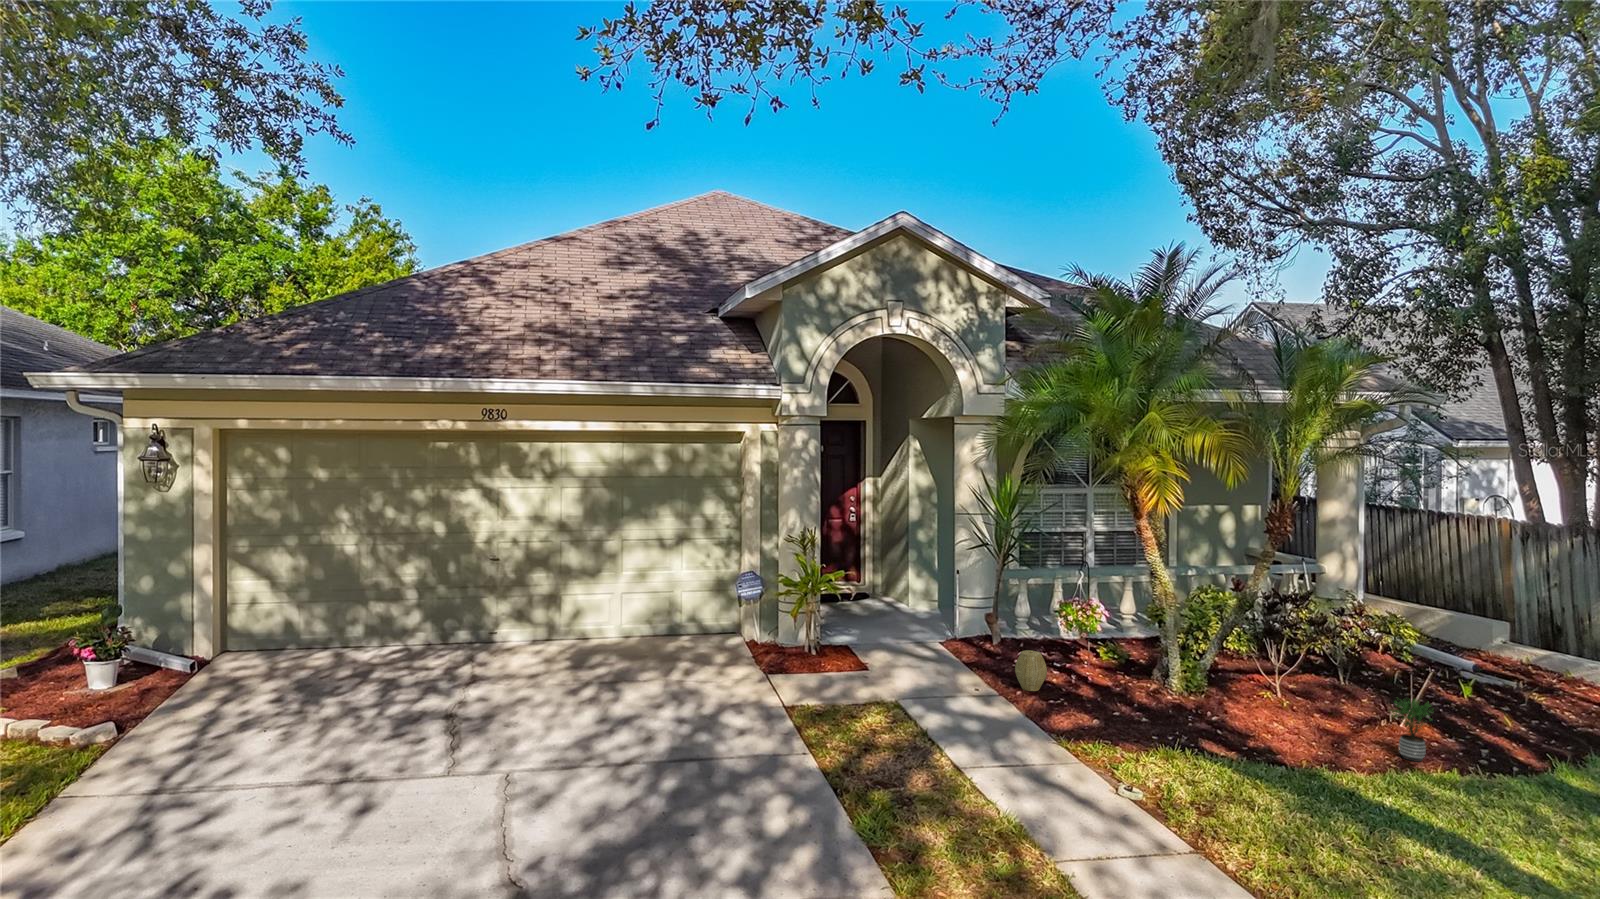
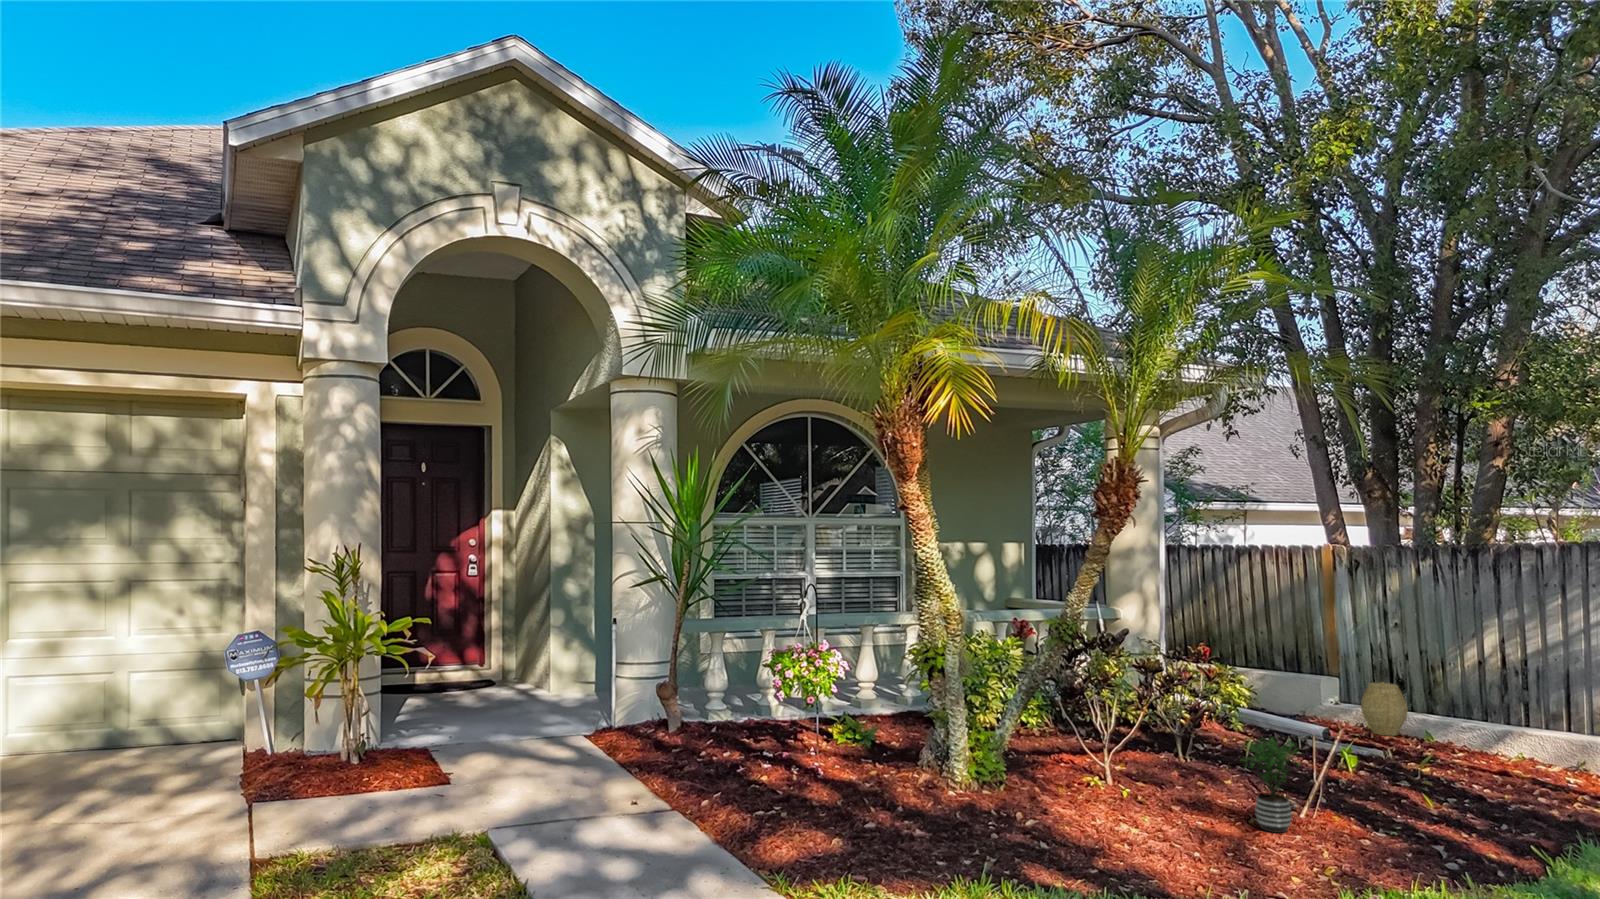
woven basket: present [1015,650,1047,691] -> present [1361,682,1408,736]

